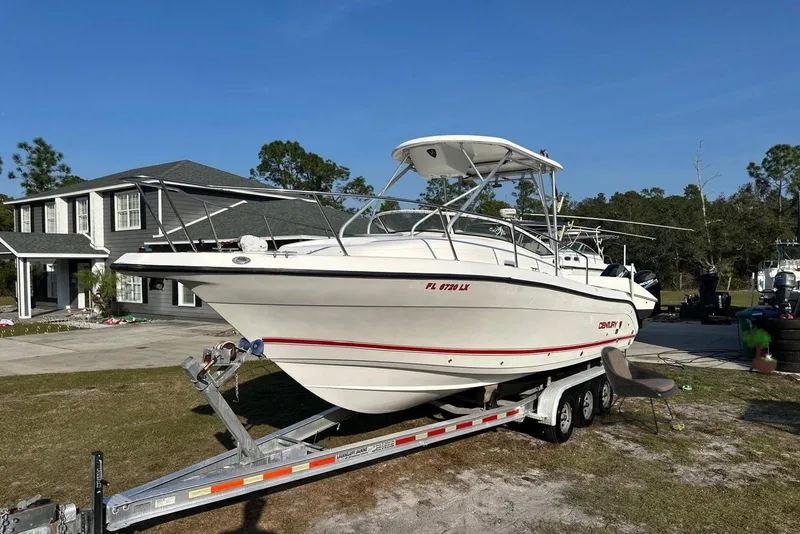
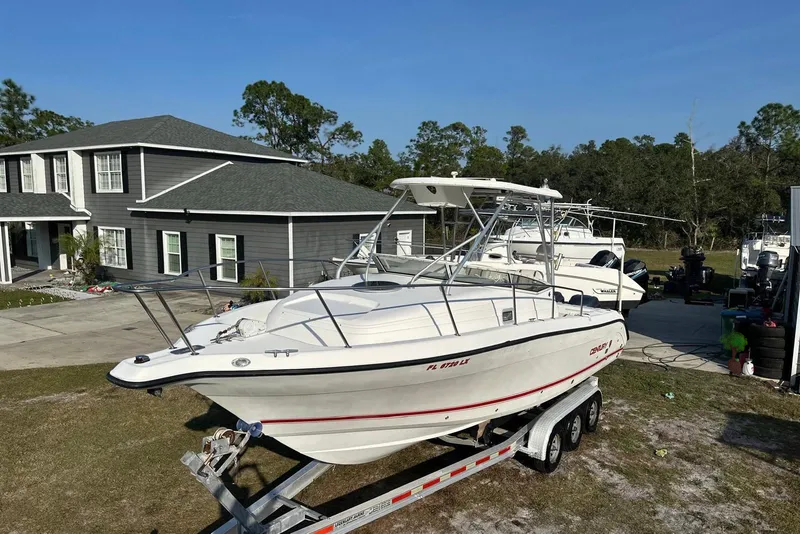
lounge chair: present [600,346,678,434] -> none [586,369,662,461]

